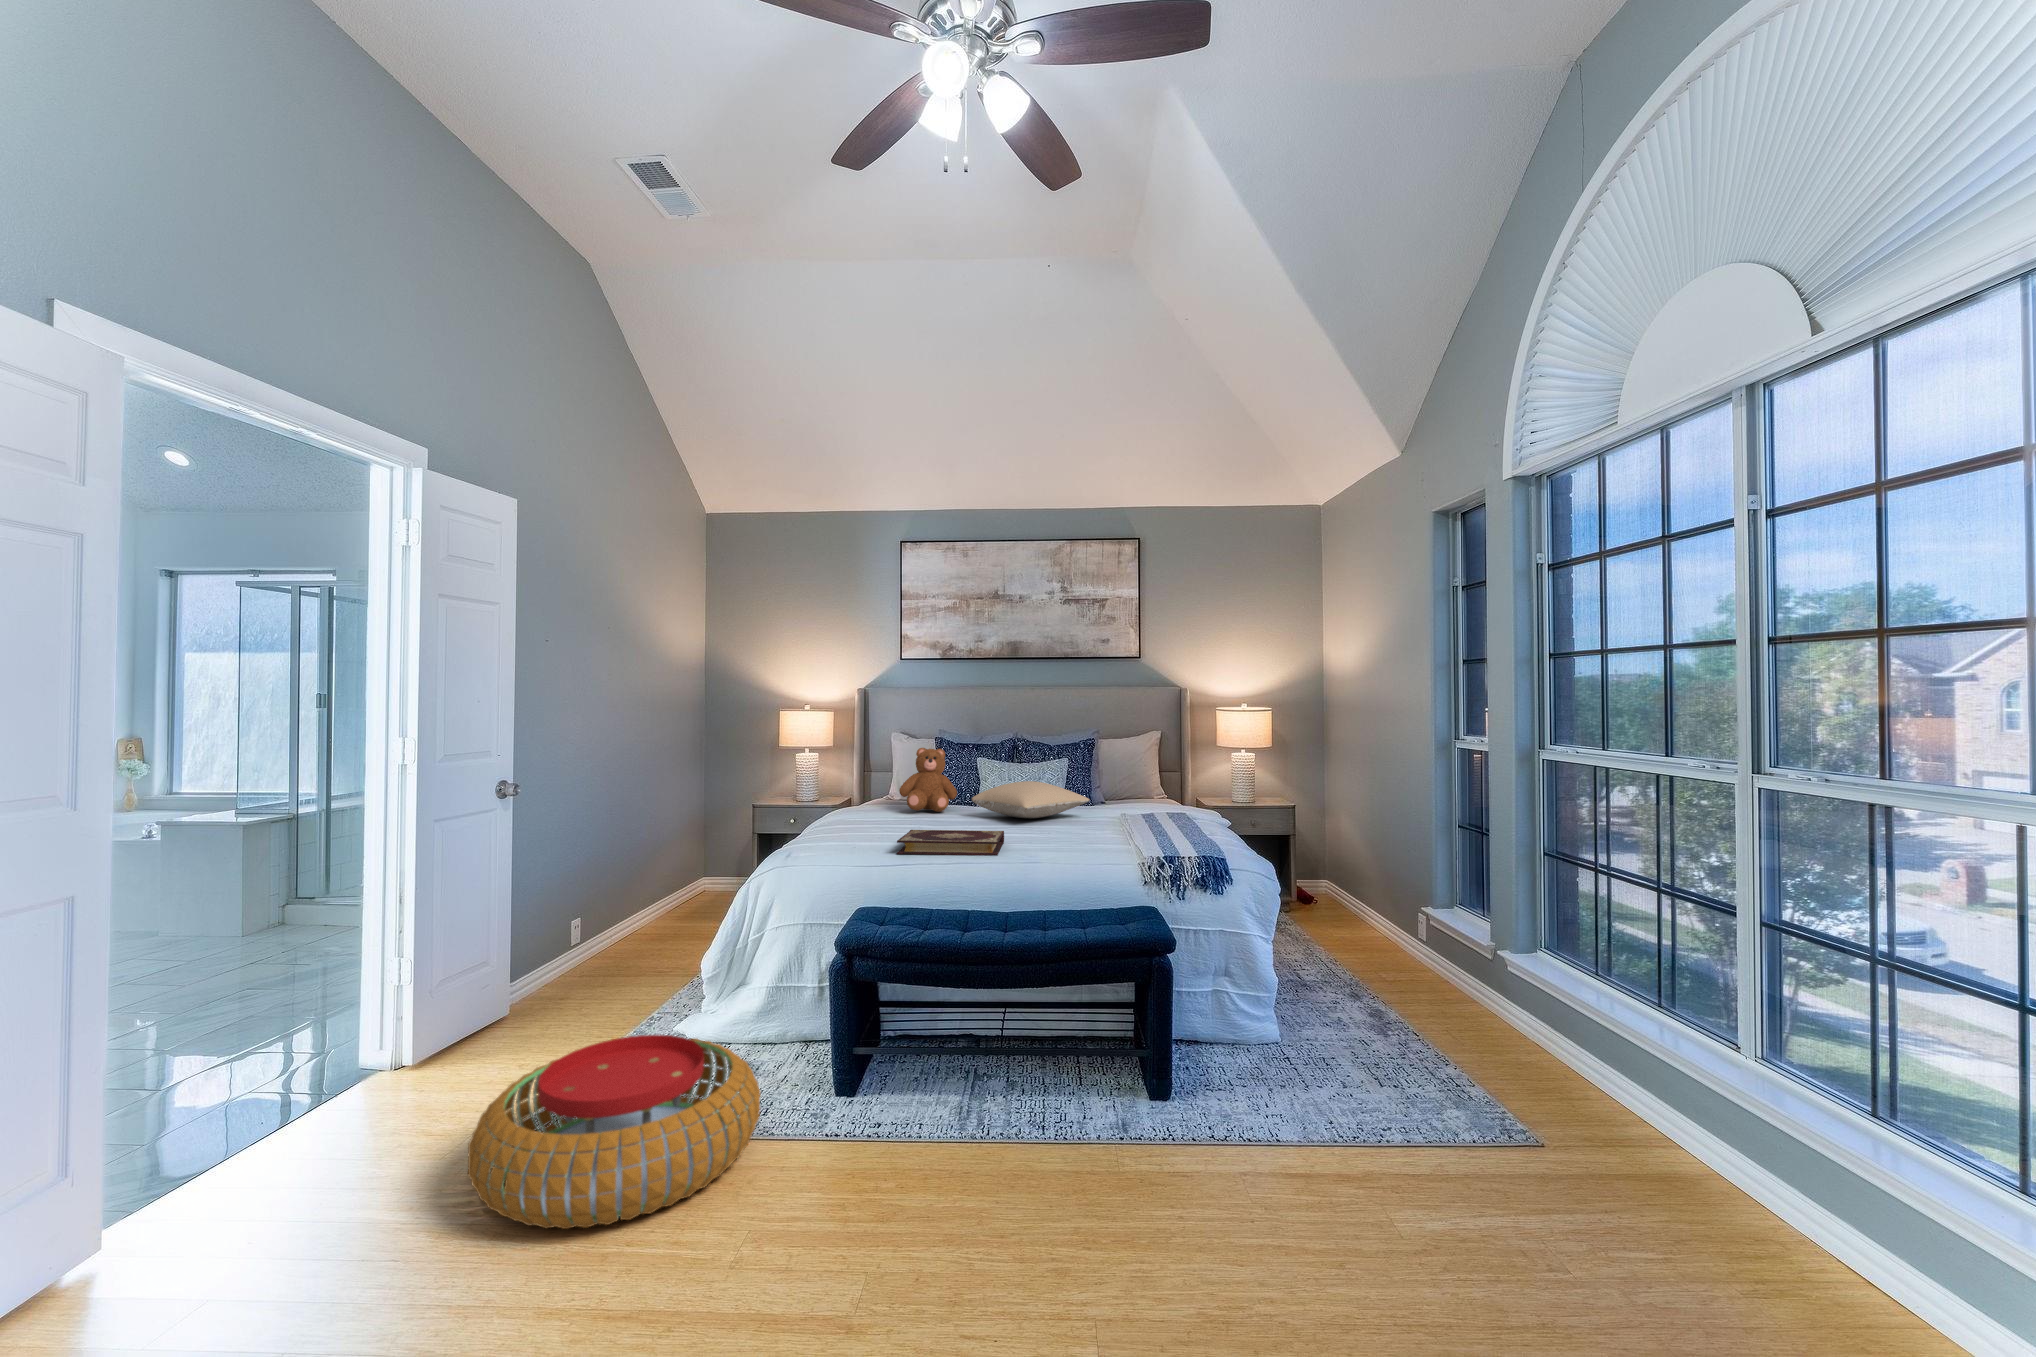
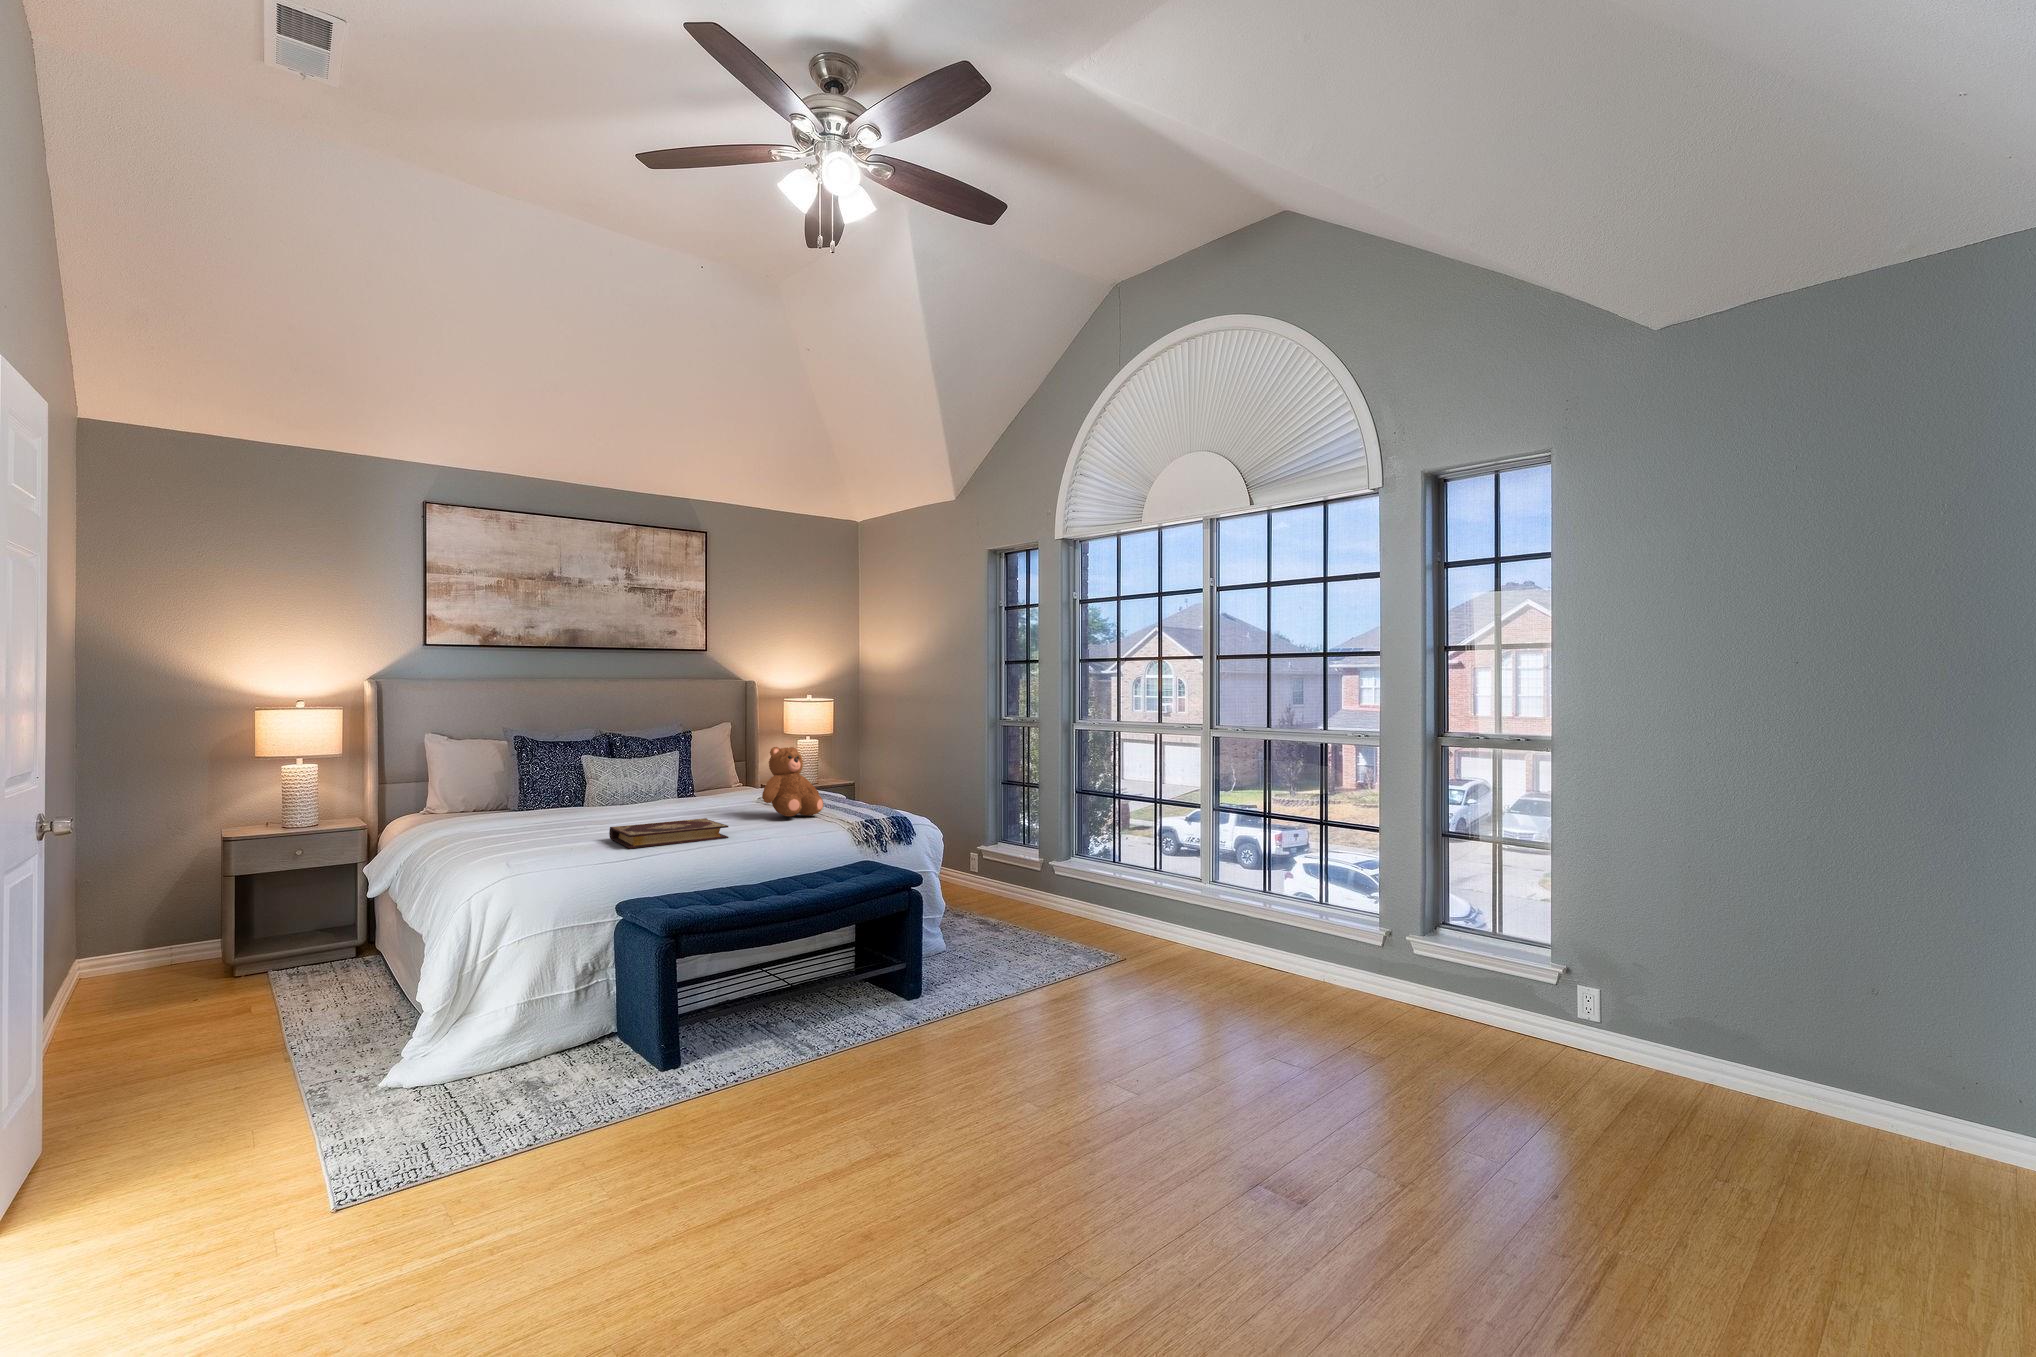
teddy bear: present [899,748,957,812] -> present [762,747,824,816]
pillow: present [972,781,1090,818] -> none [606,774,727,811]
pouf: present [468,1035,760,1229] -> none [365,1042,672,1235]

